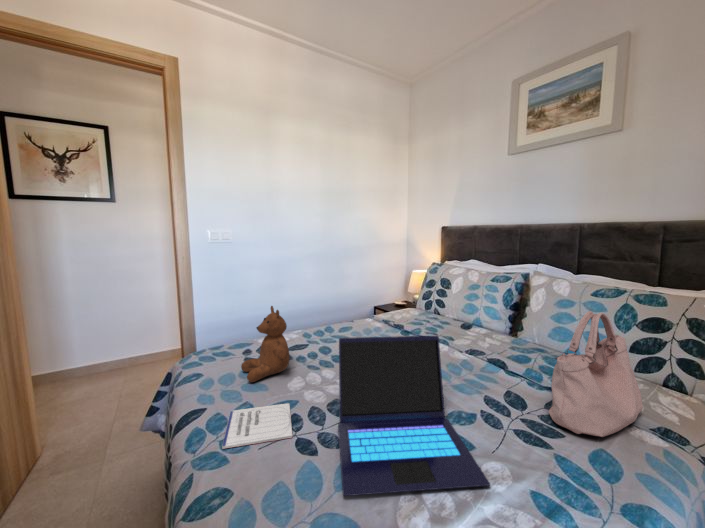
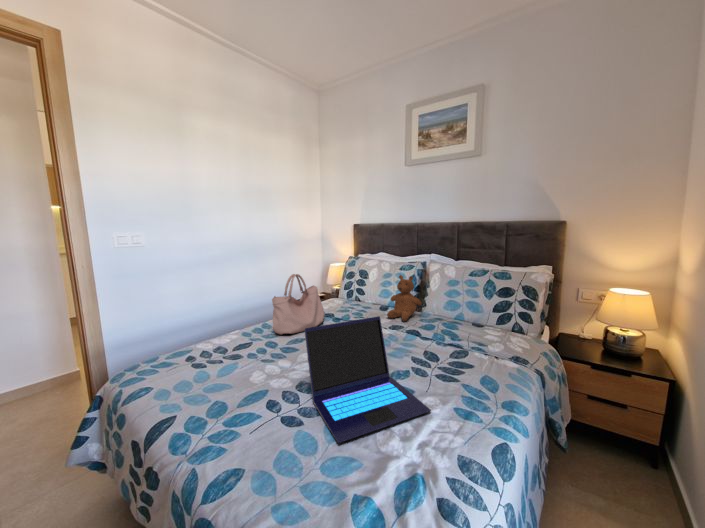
teddy bear: present [241,306,289,382] -> present [387,275,422,321]
handbag: present [549,311,643,437] -> present [272,274,324,335]
notebook: present [222,403,292,449] -> none [207,392,277,440]

